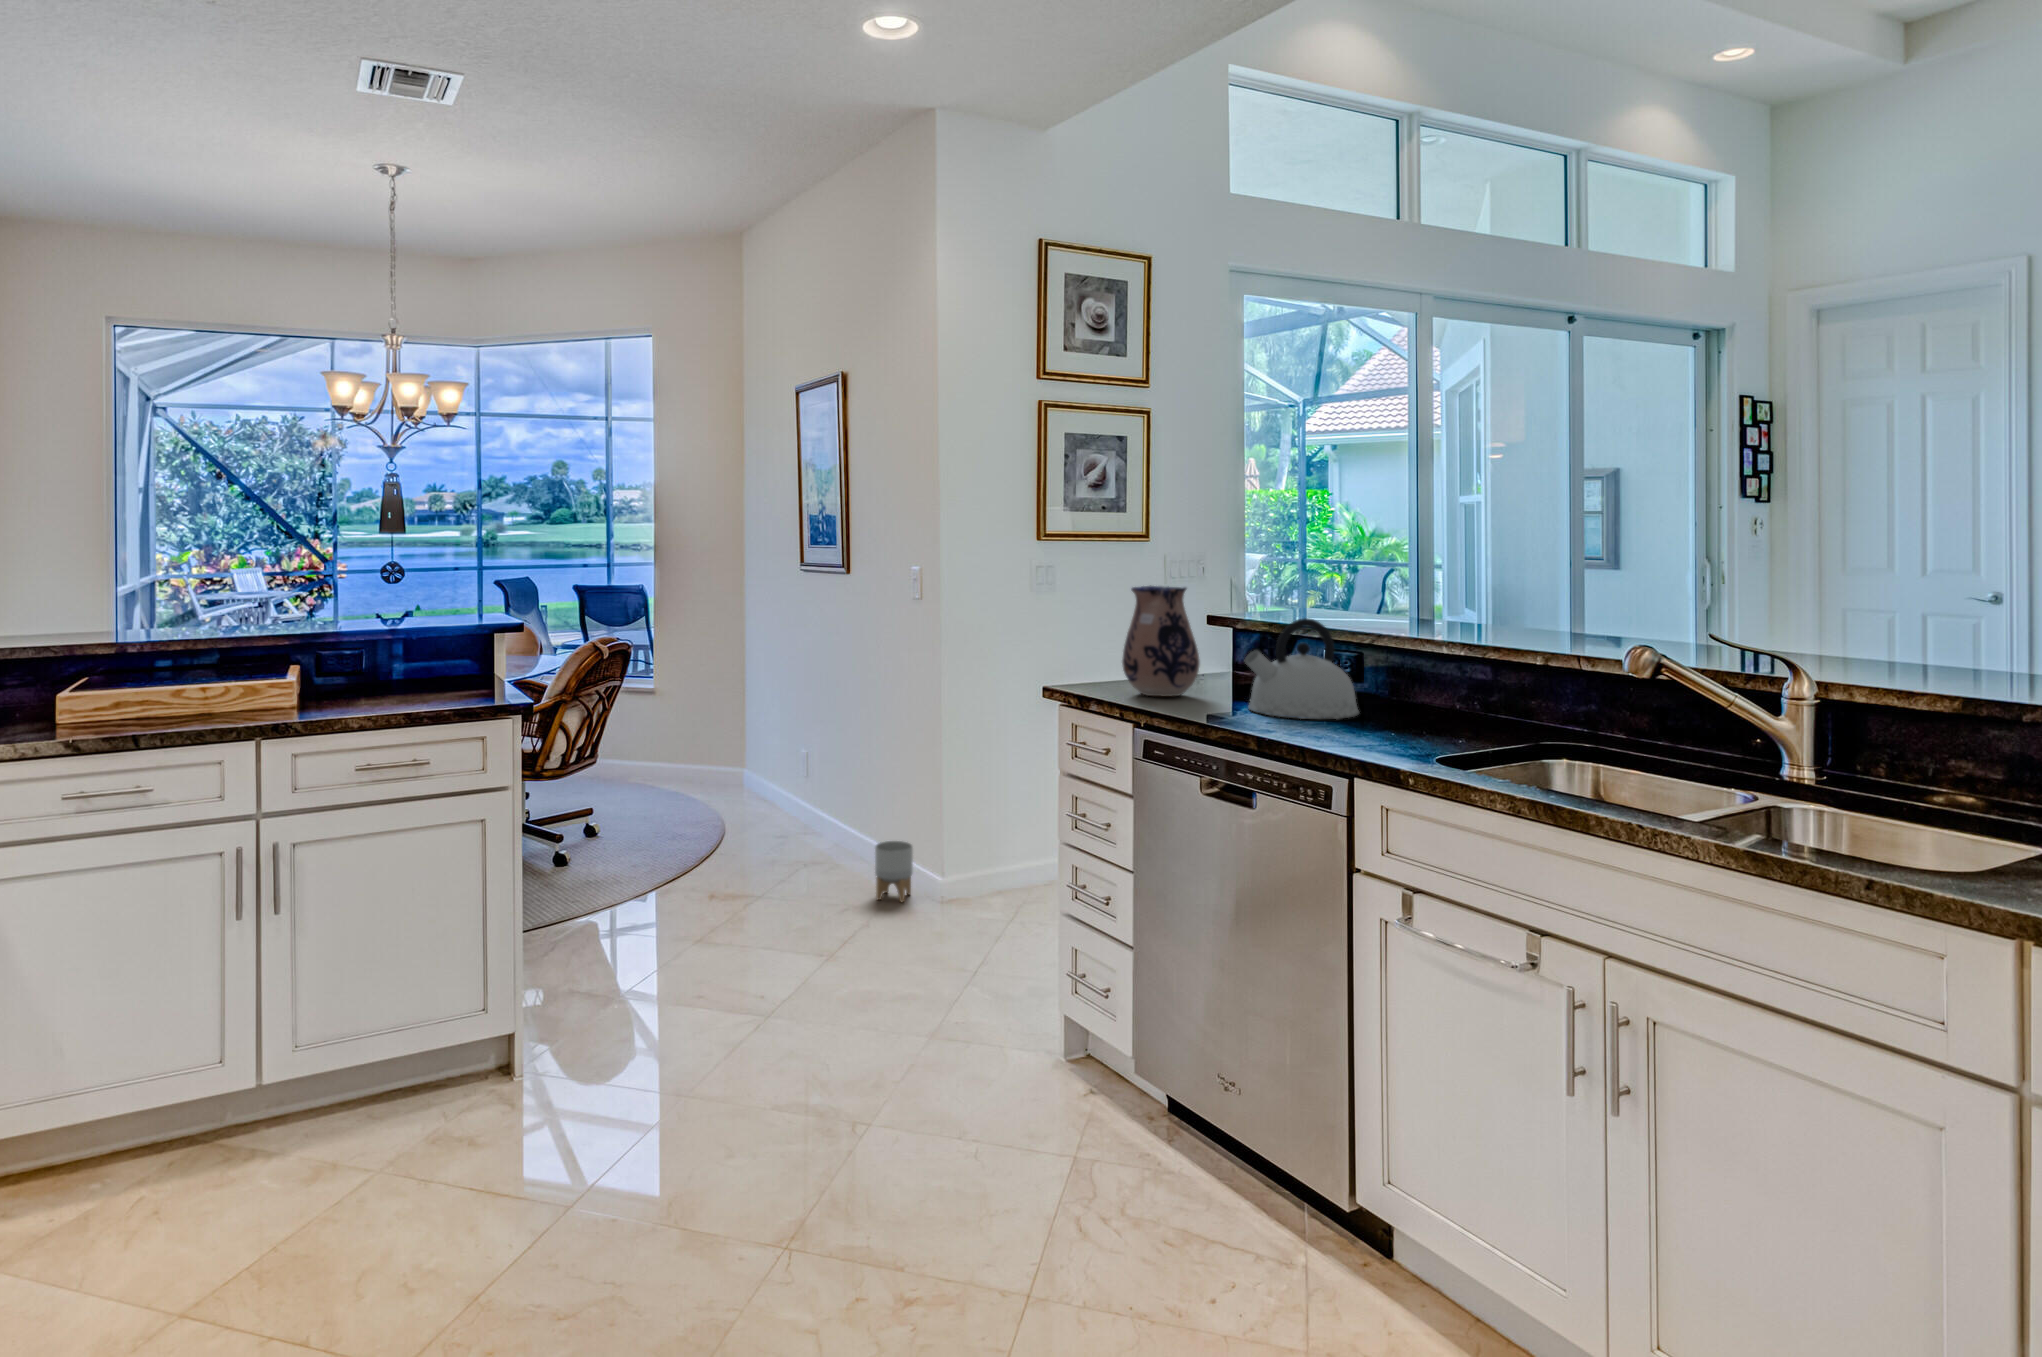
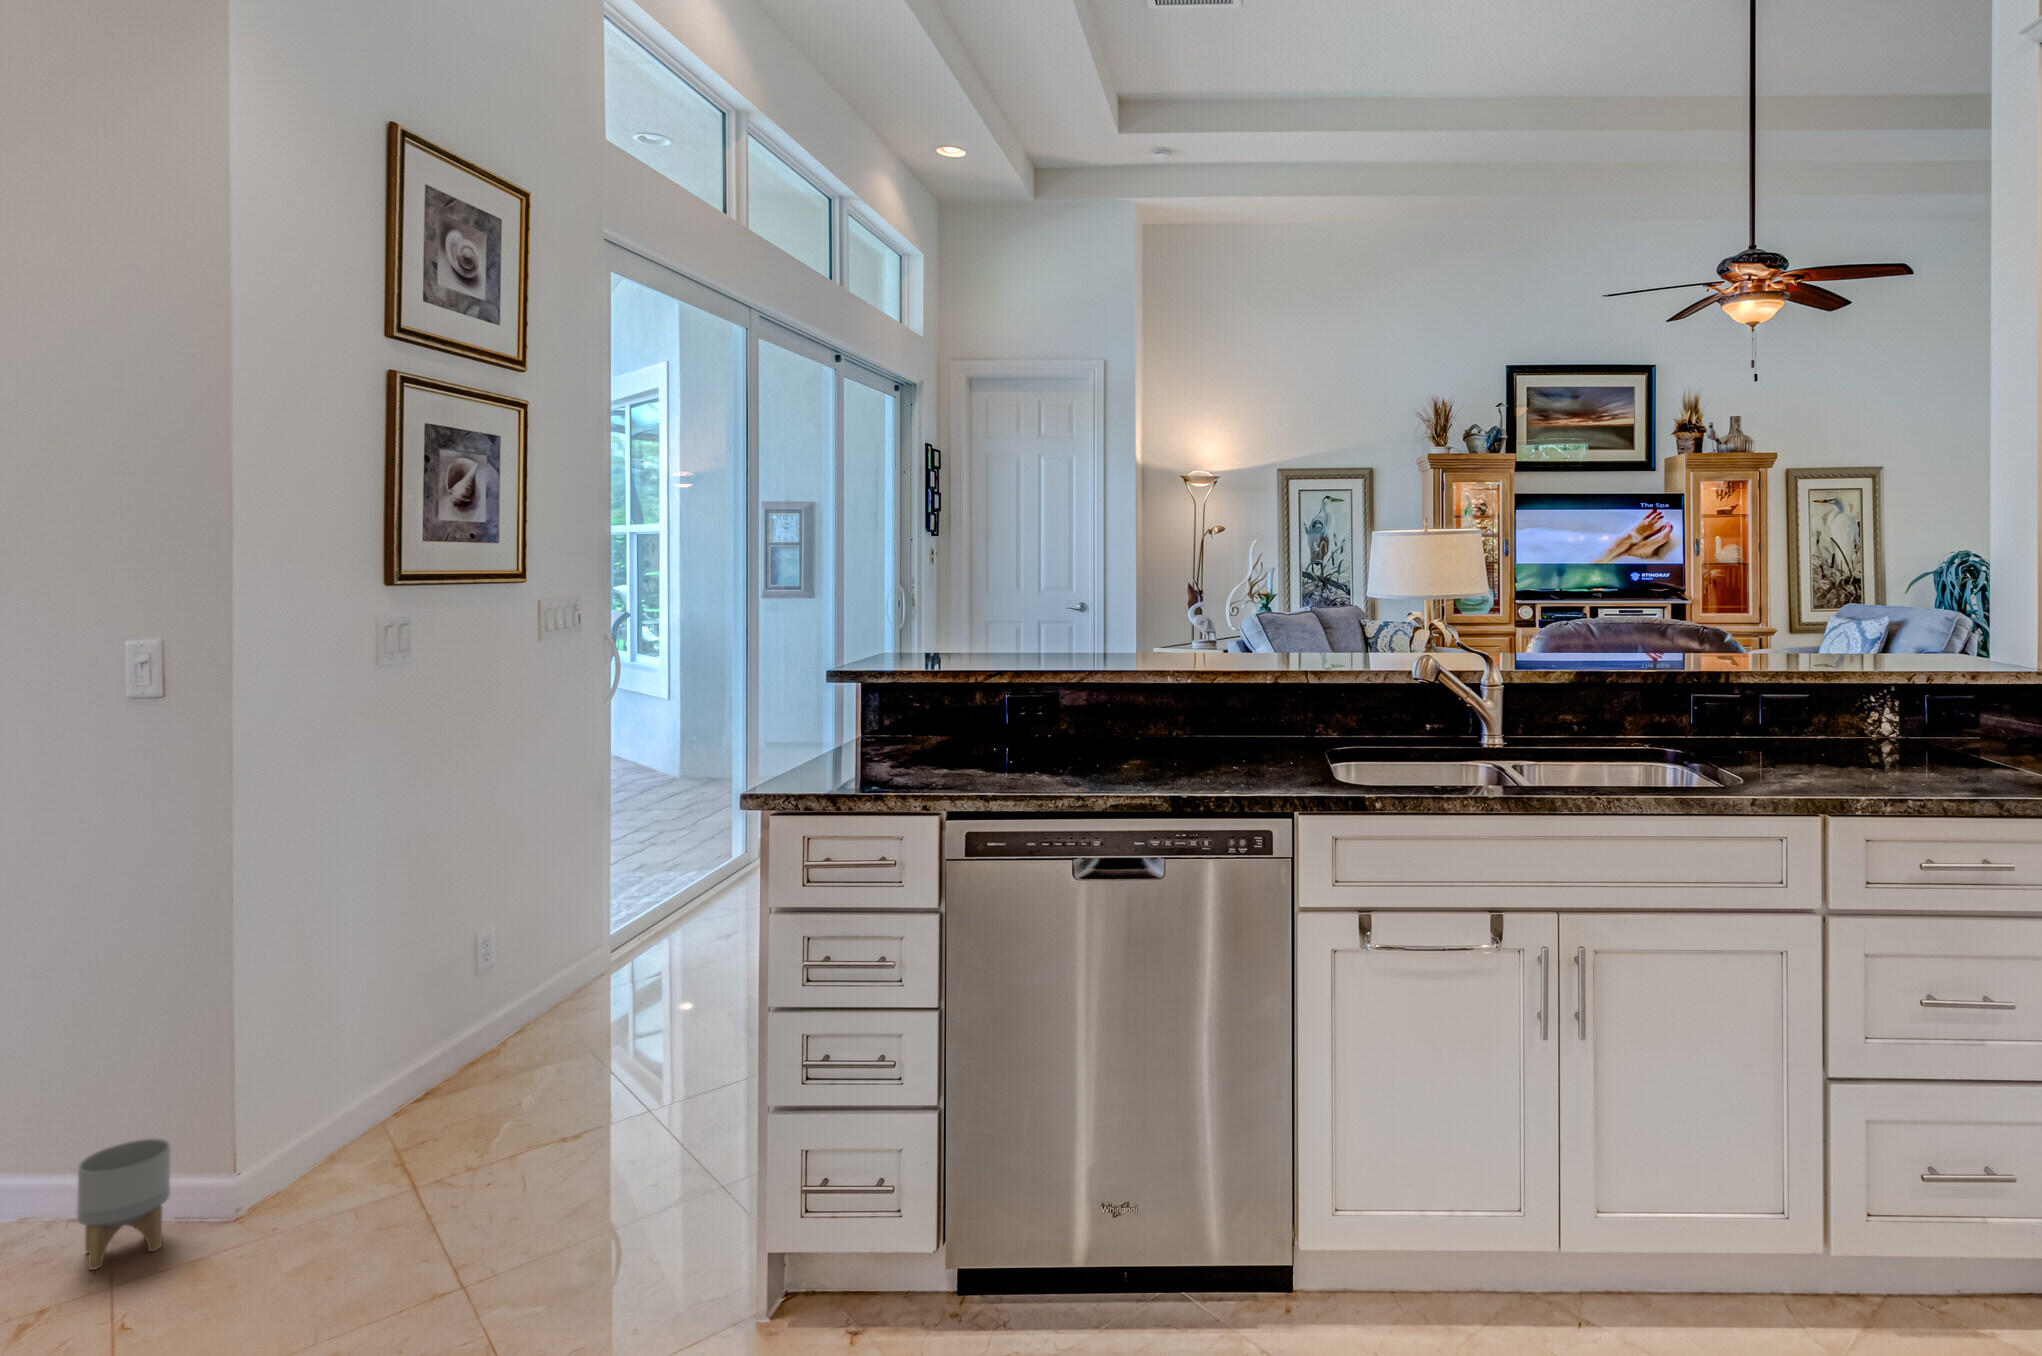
ceramic pitcher: present [1122,585,1200,697] -> none [853,639,959,779]
kettle: present [1245,618,1359,719] -> none [1028,663,1145,774]

